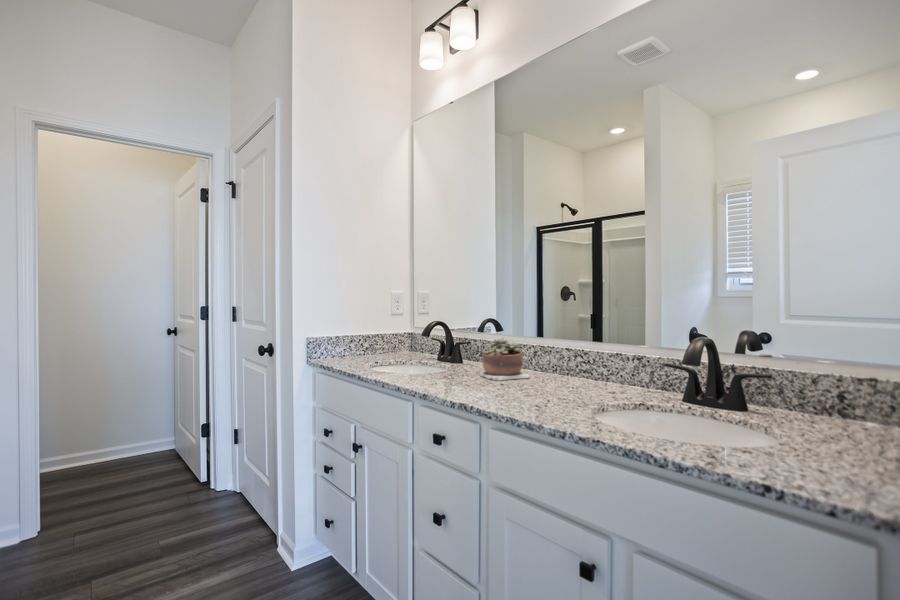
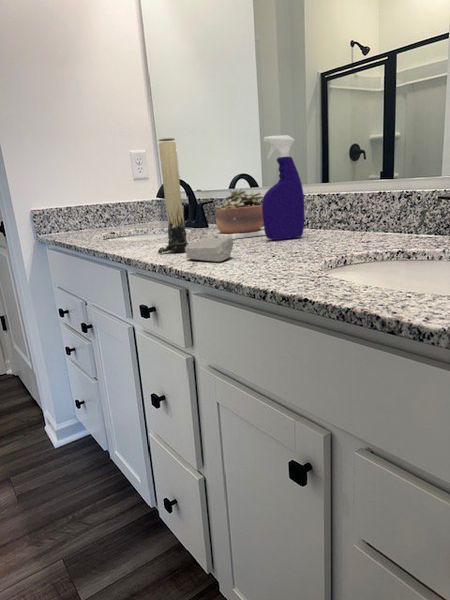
candle: none [450,306,475,392] -> present [158,138,188,254]
spray bottle: none [528,307,560,385] -> present [262,135,304,240]
soap bar: none [482,384,519,404] -> present [185,236,233,262]

